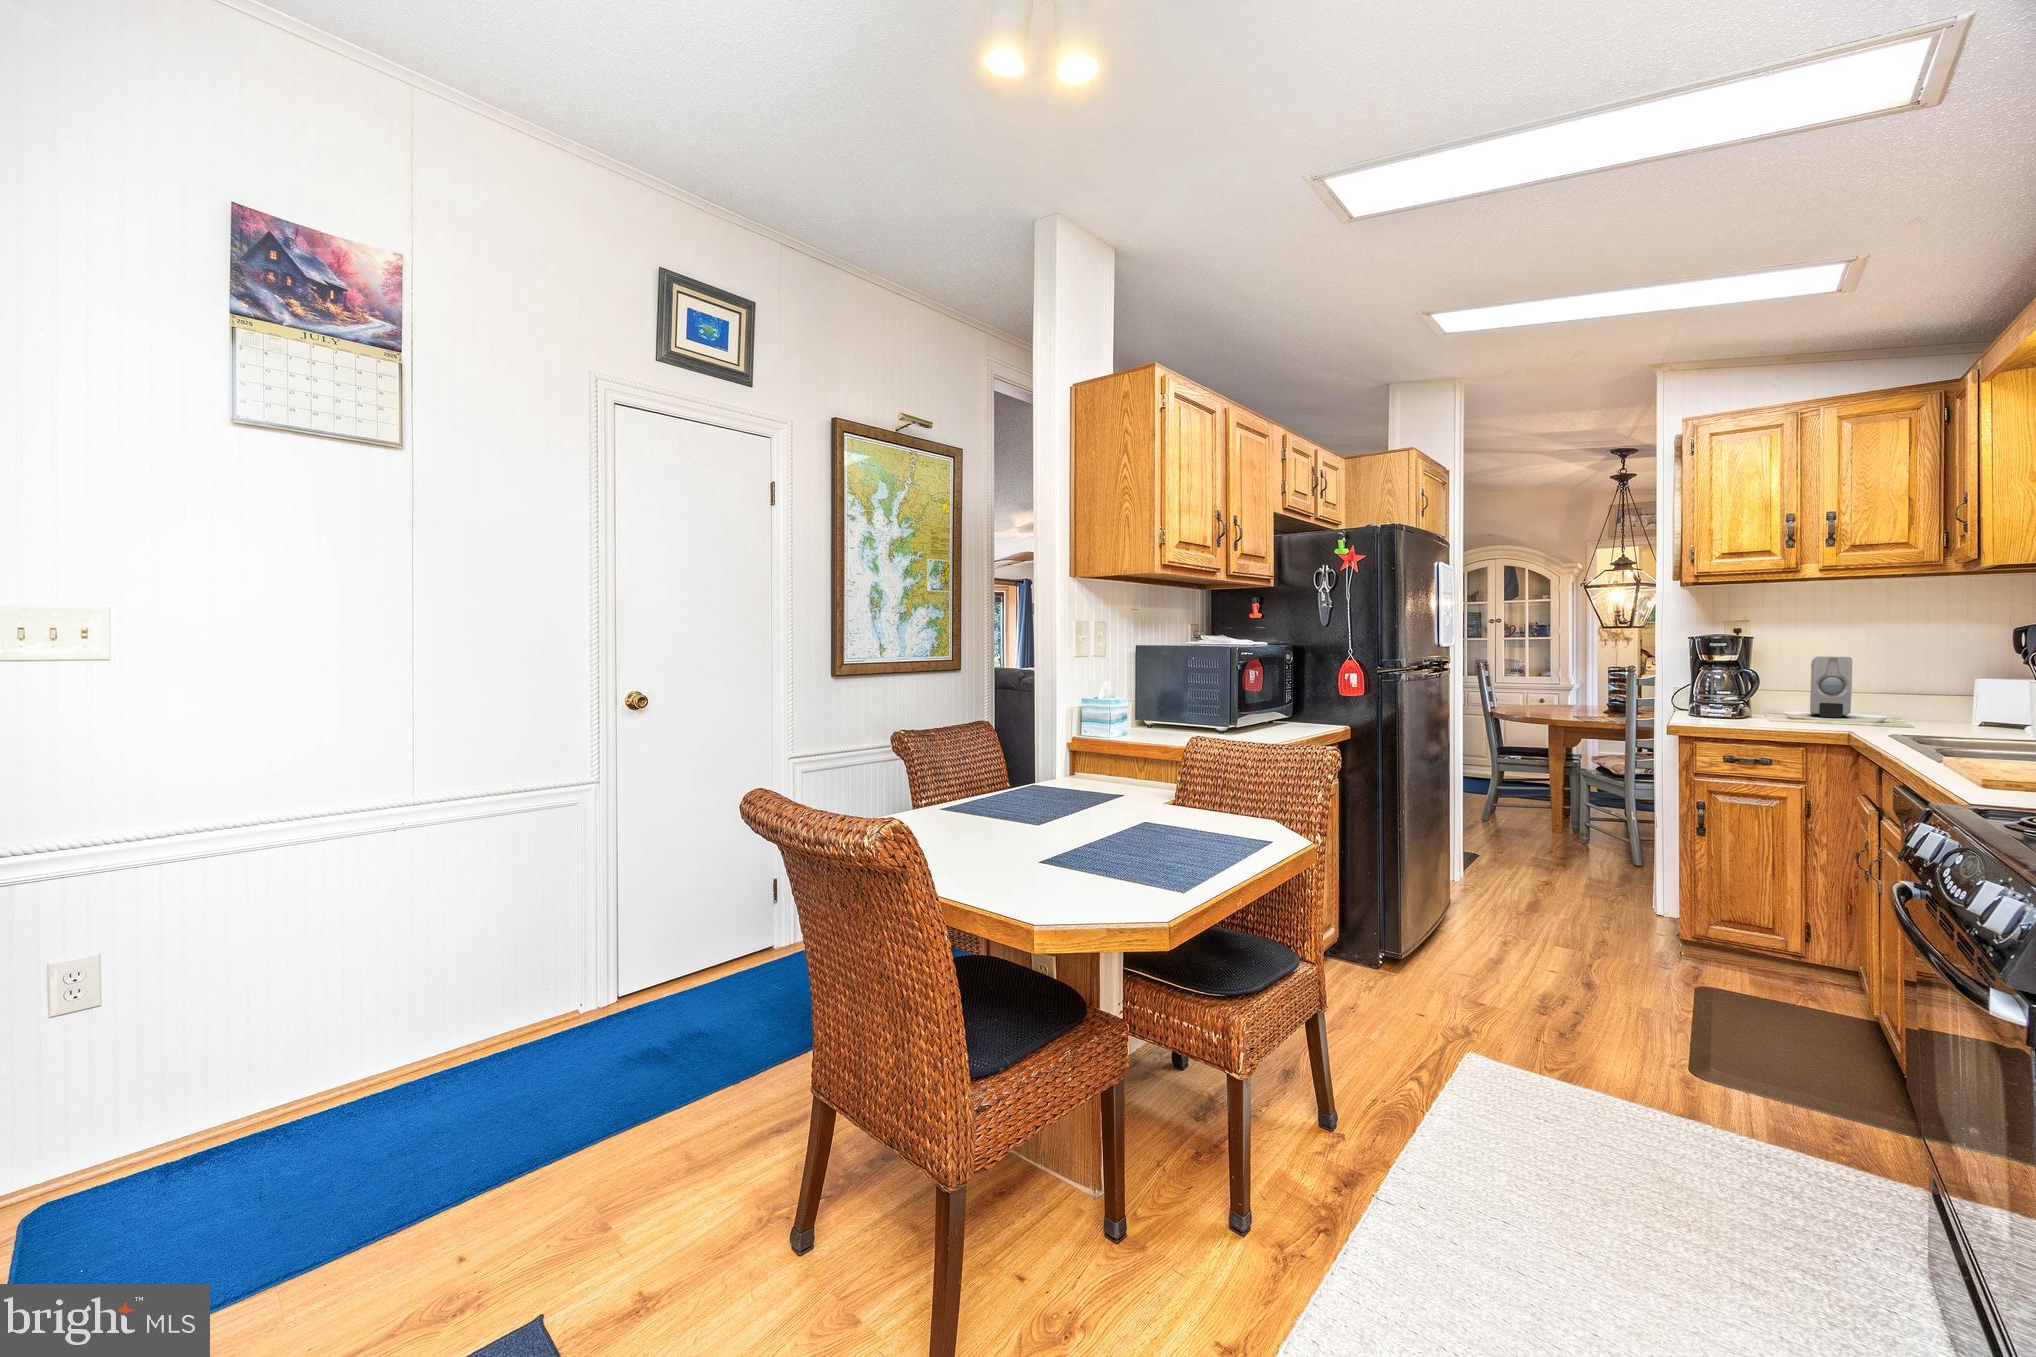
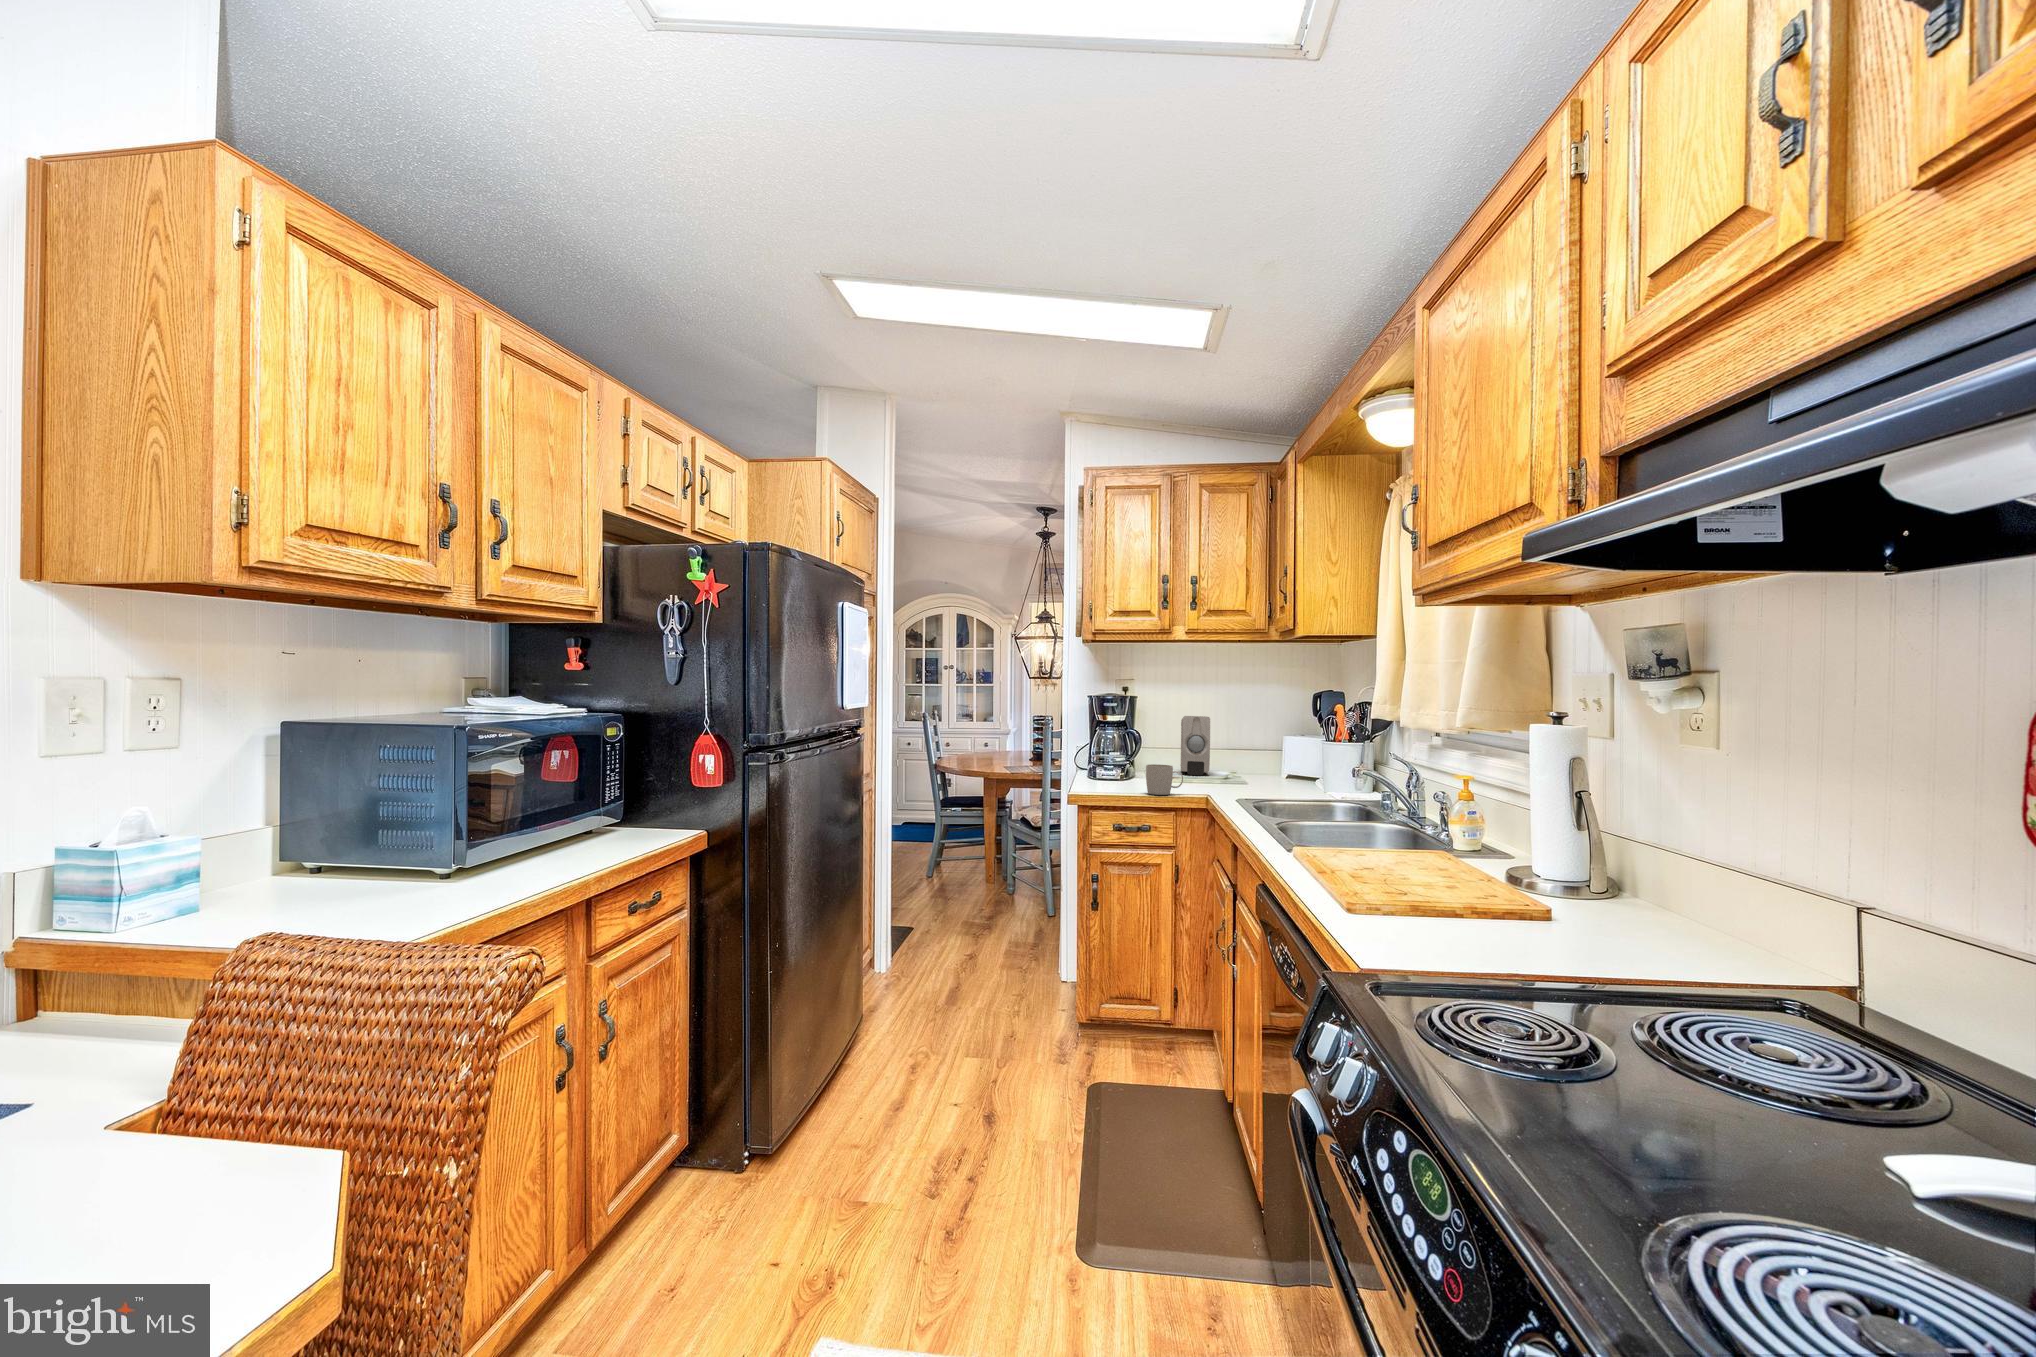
mug: none [1766,700,1814,729] -> present [1146,764,1183,795]

